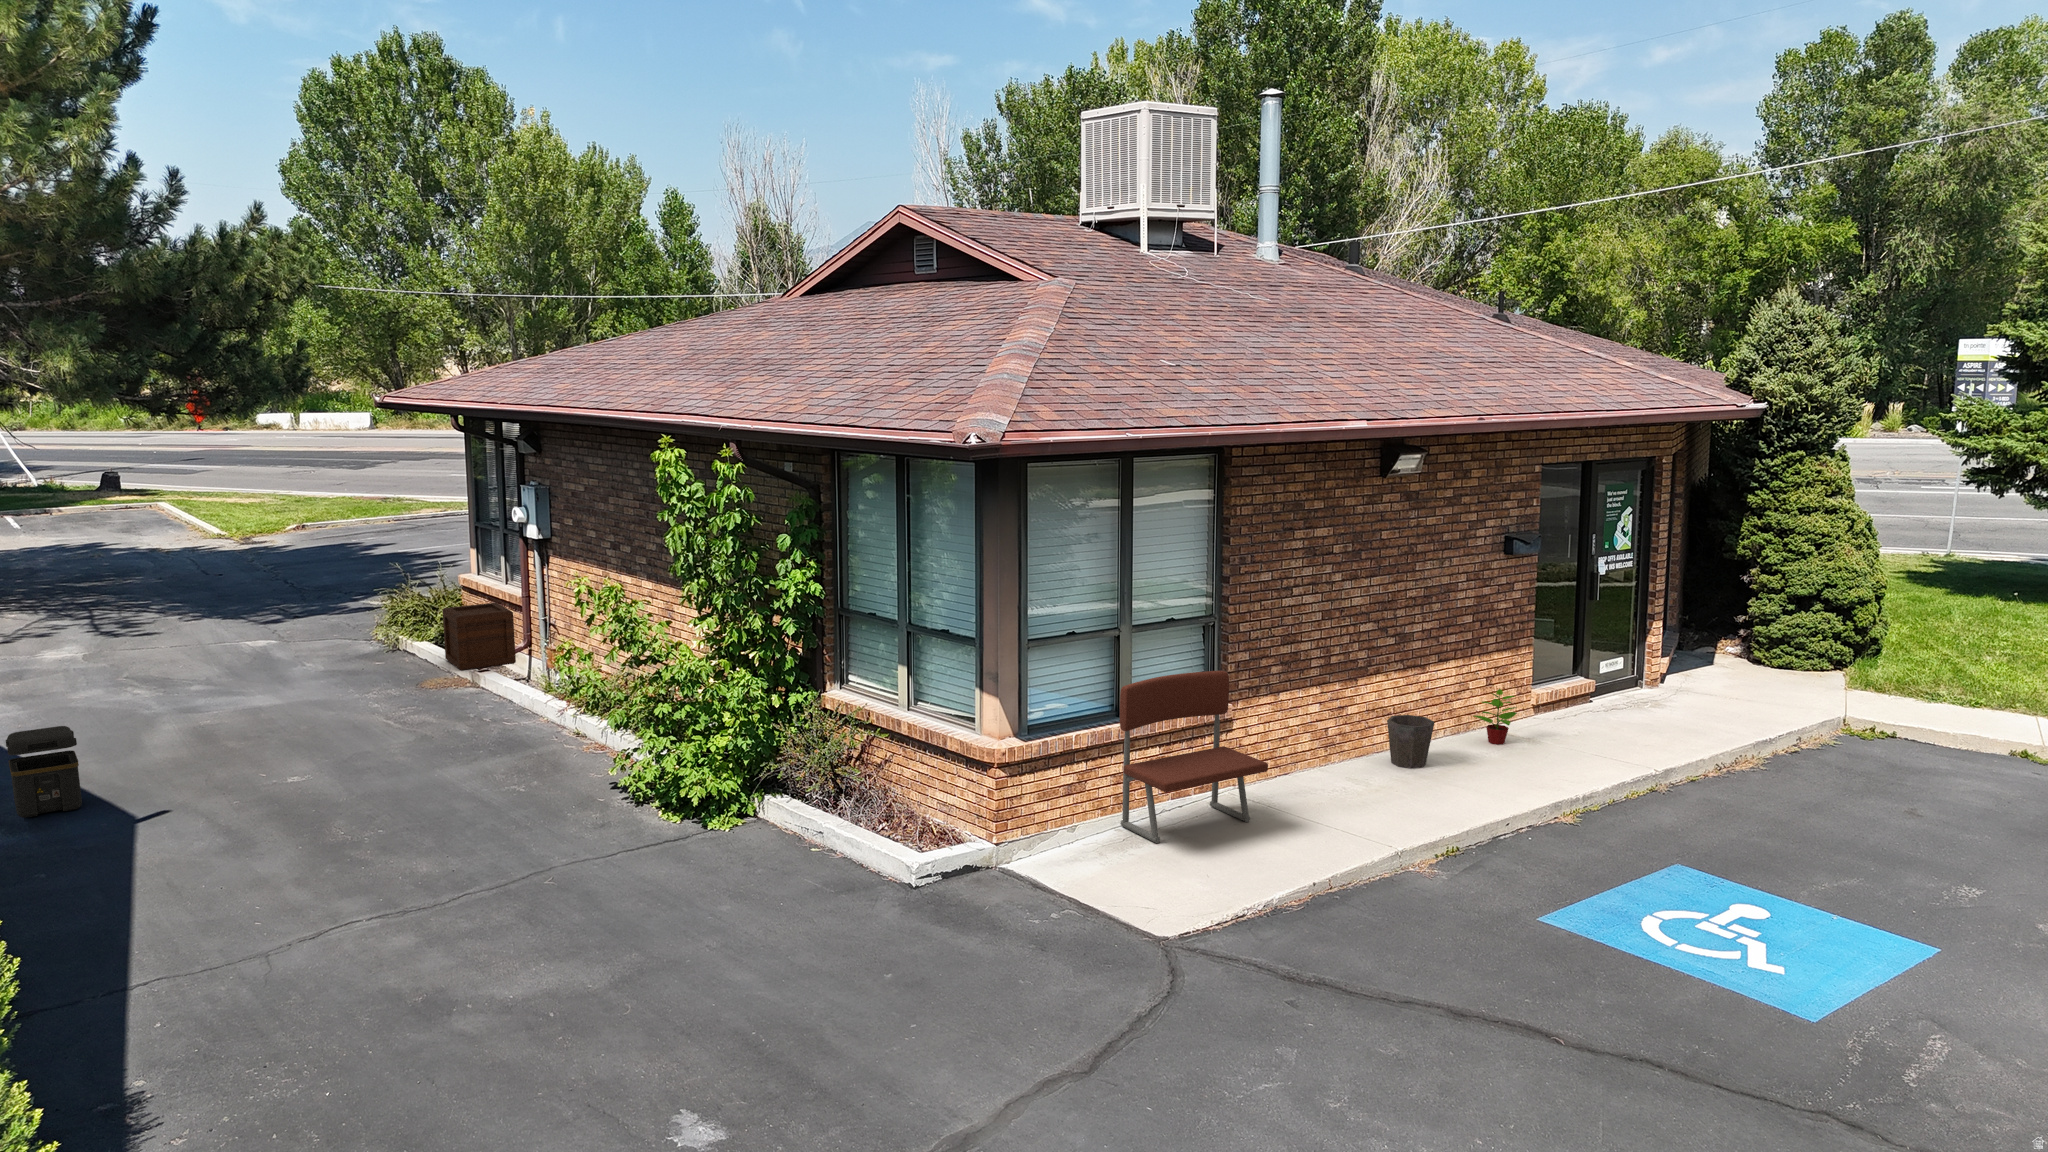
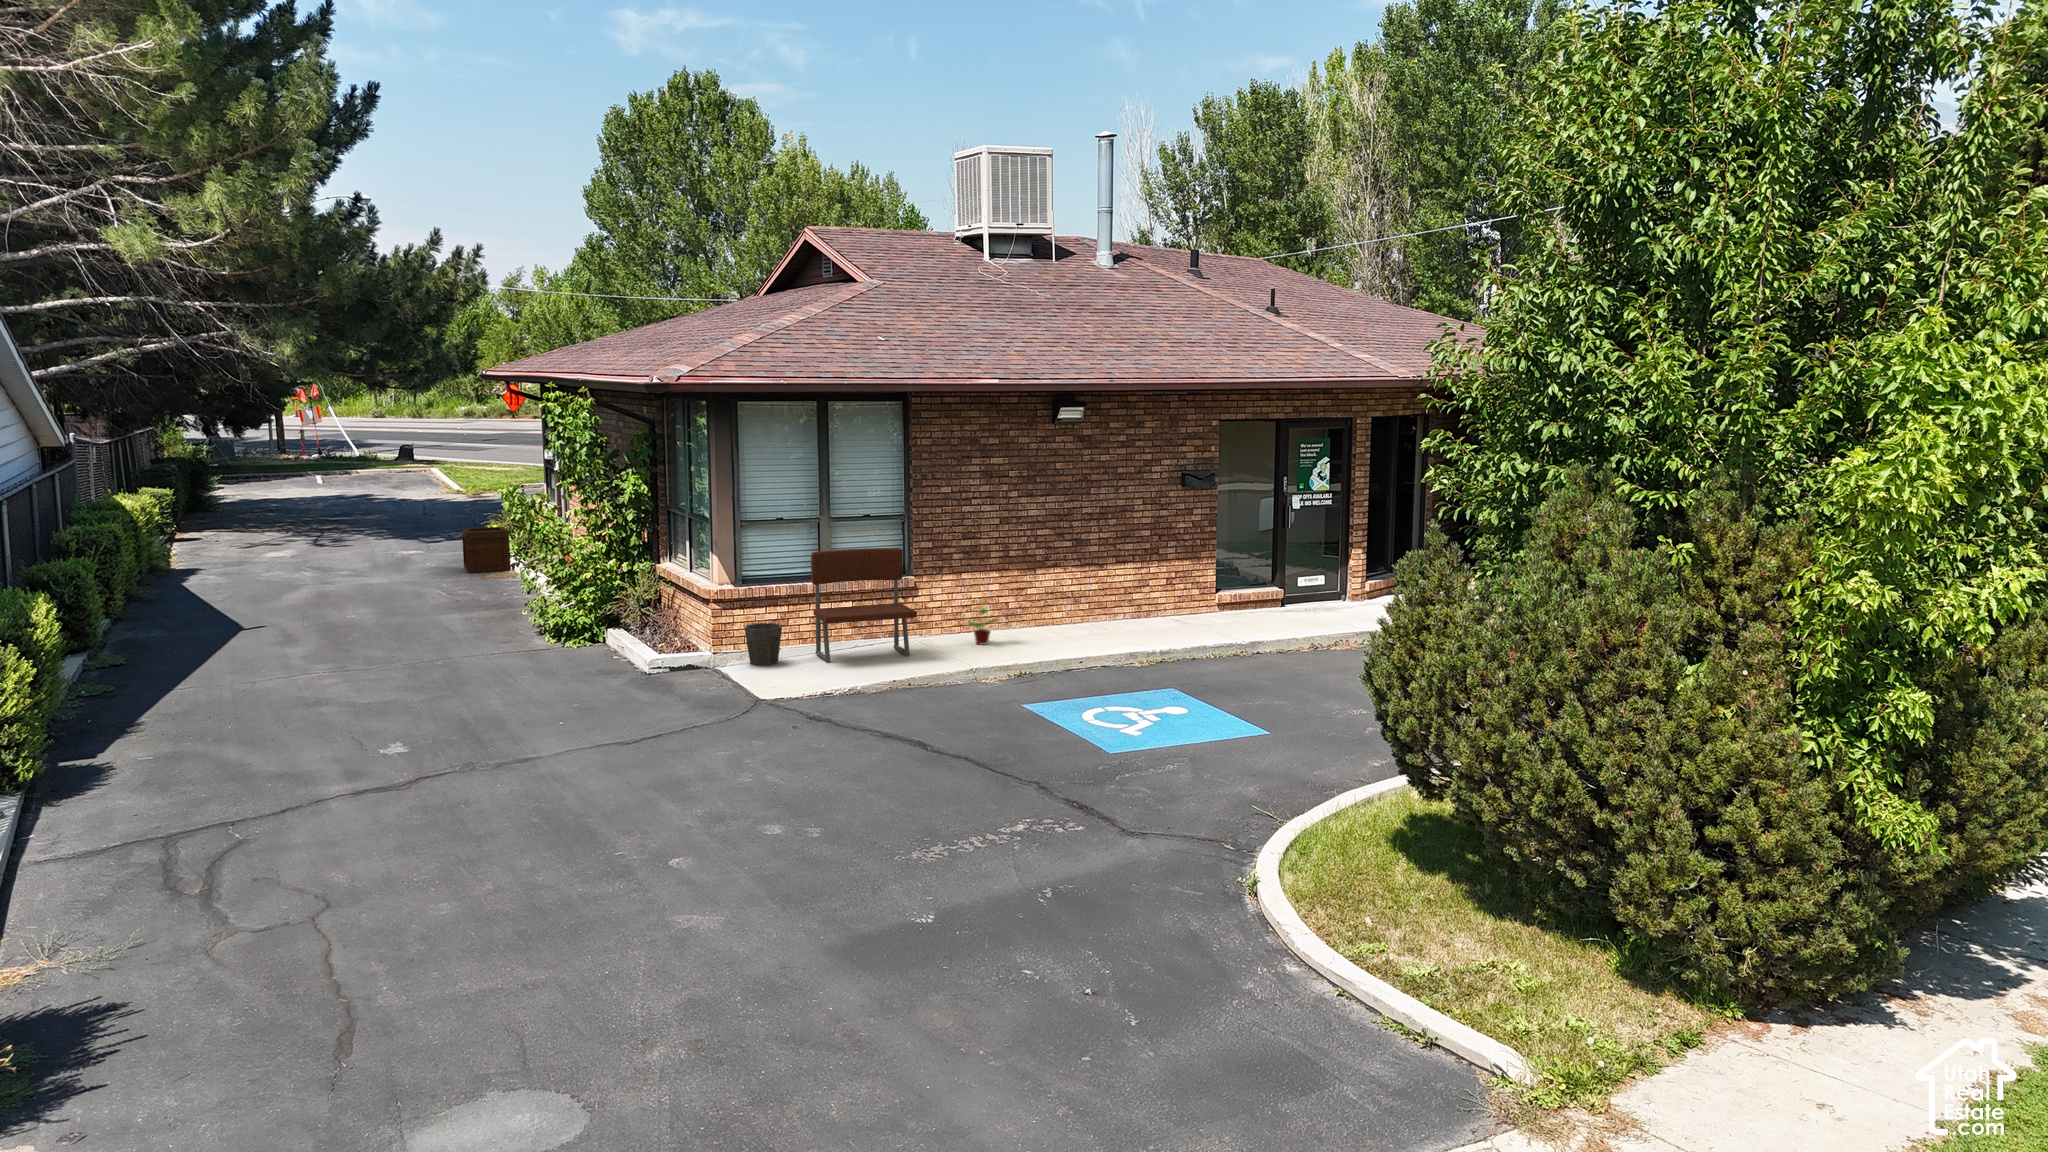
potted plant: present [1474,689,1517,744] -> present [968,601,997,645]
waste bin: present [1387,715,1435,768] -> present [744,623,782,666]
toolbox: present [6,726,82,818] -> none [115,572,164,628]

